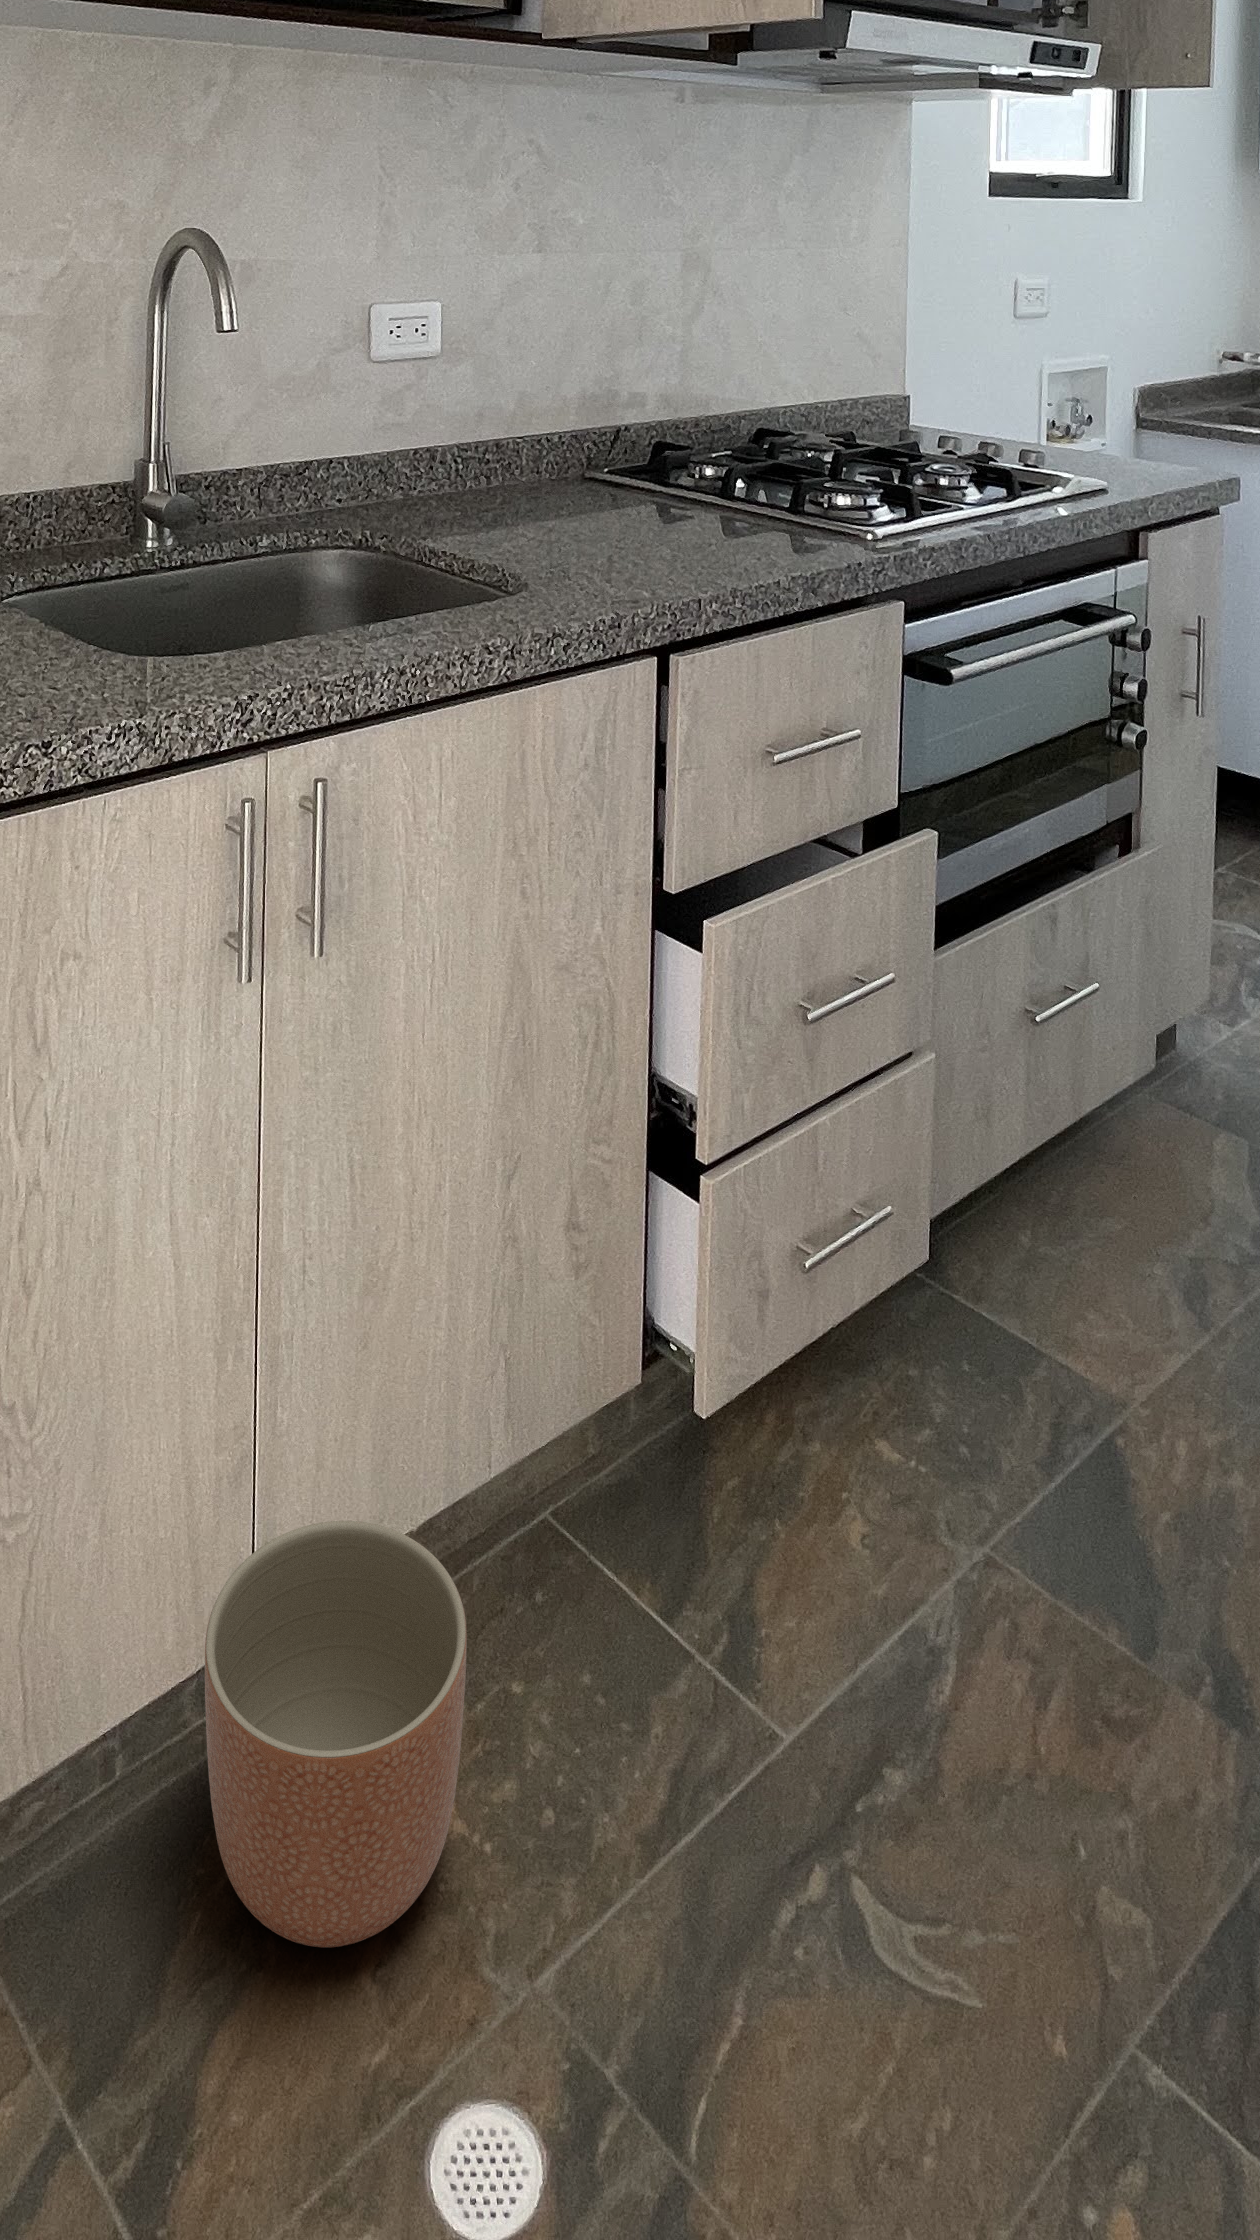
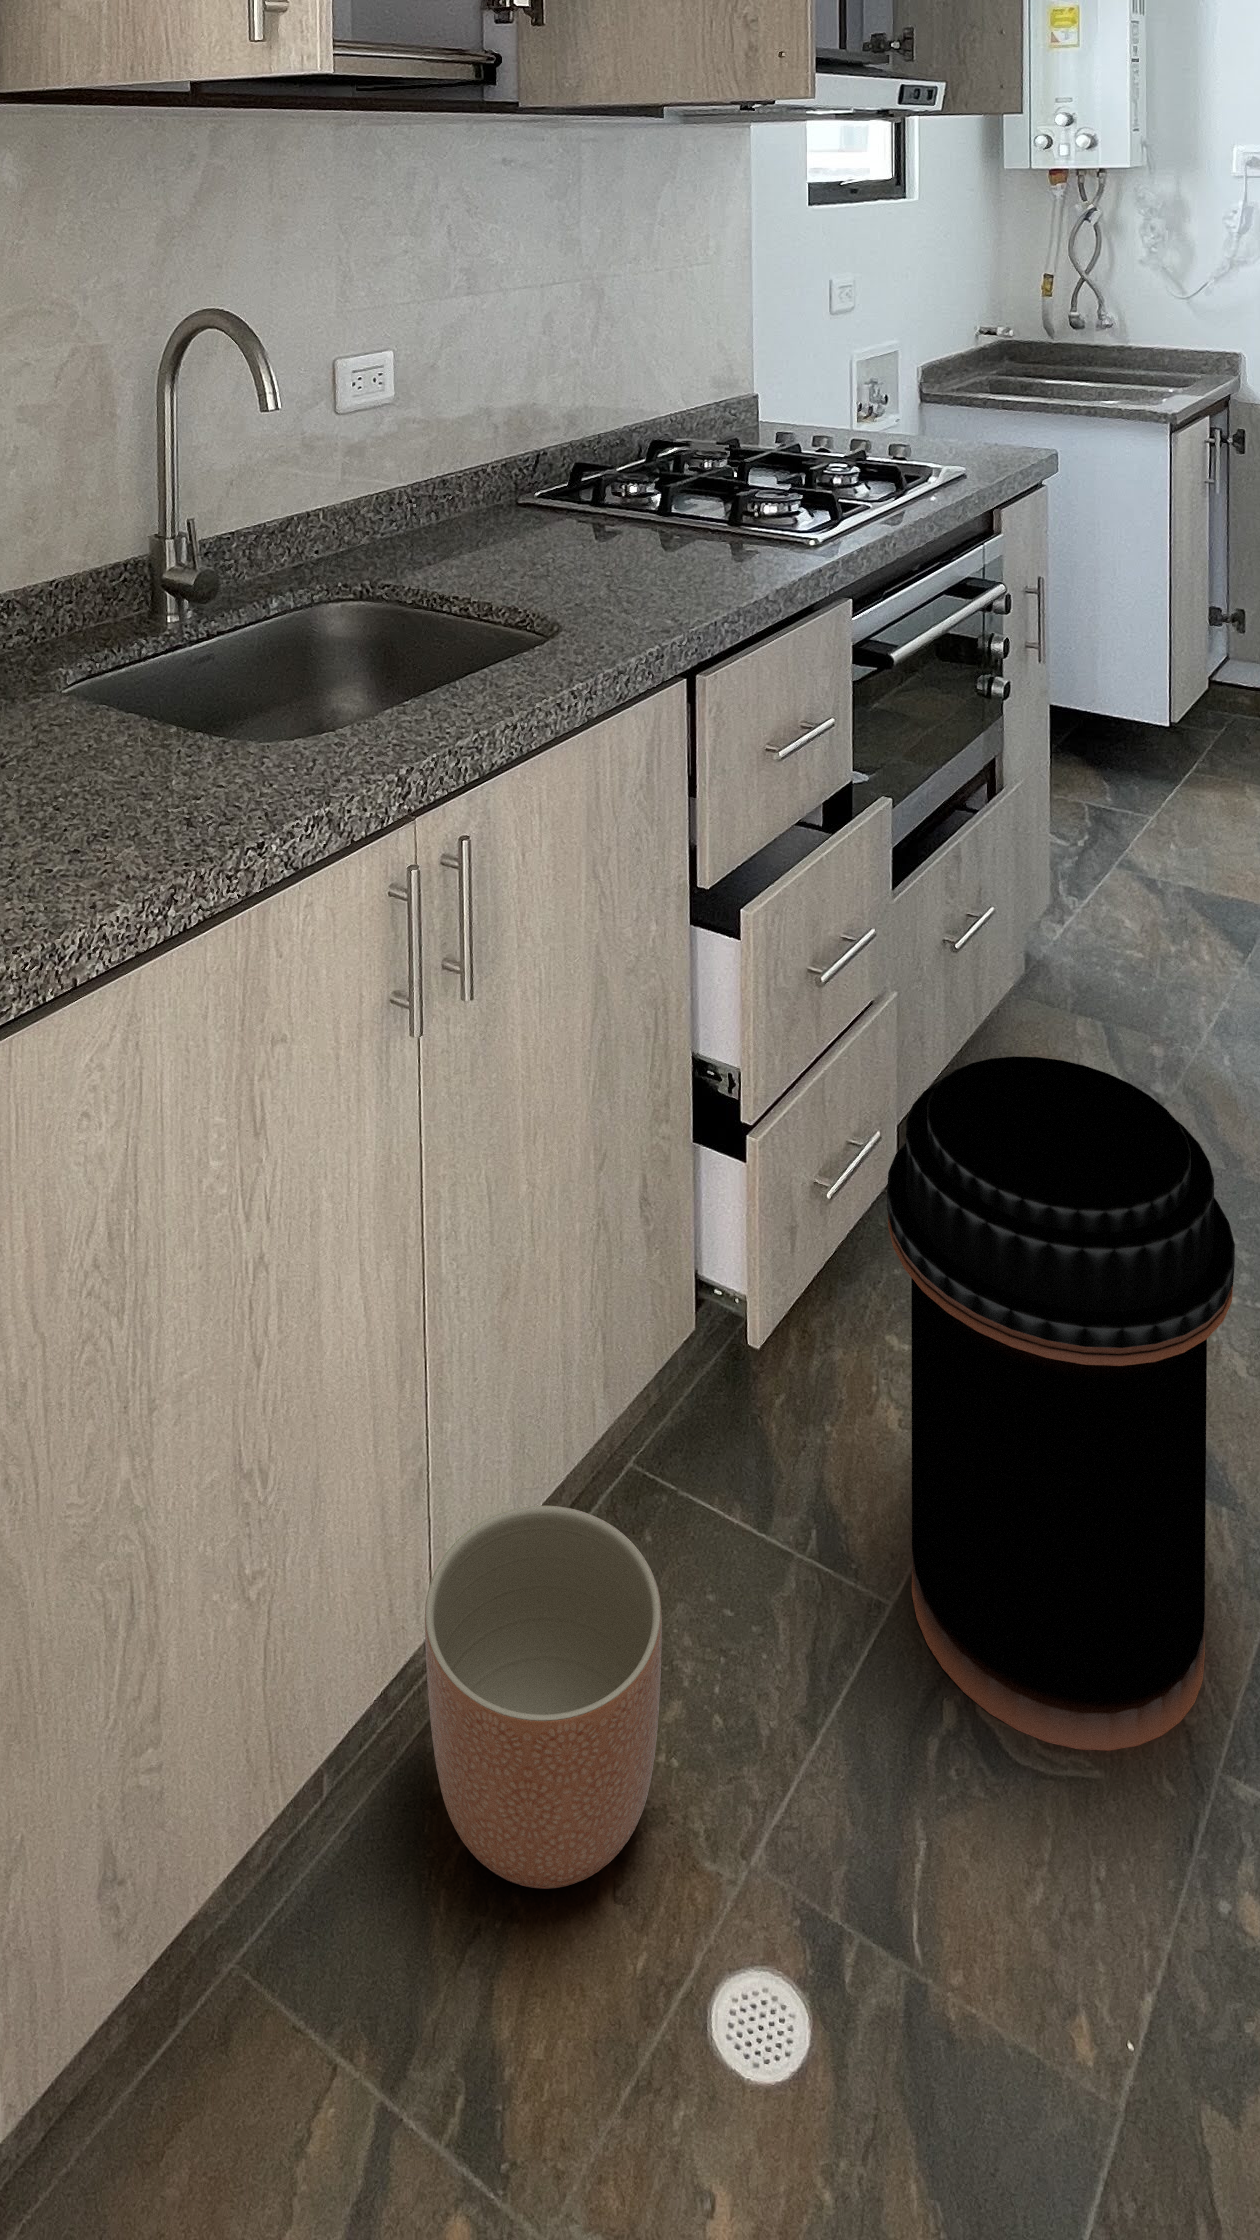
trash can: none [797,1127,1213,1987] -> present [887,1056,1235,1750]

